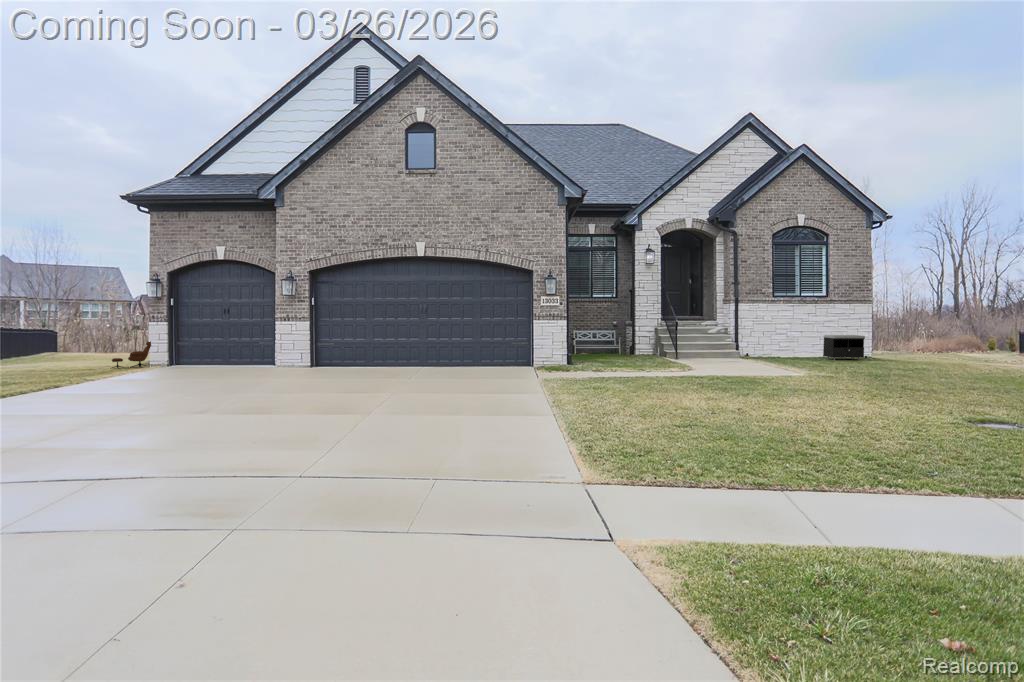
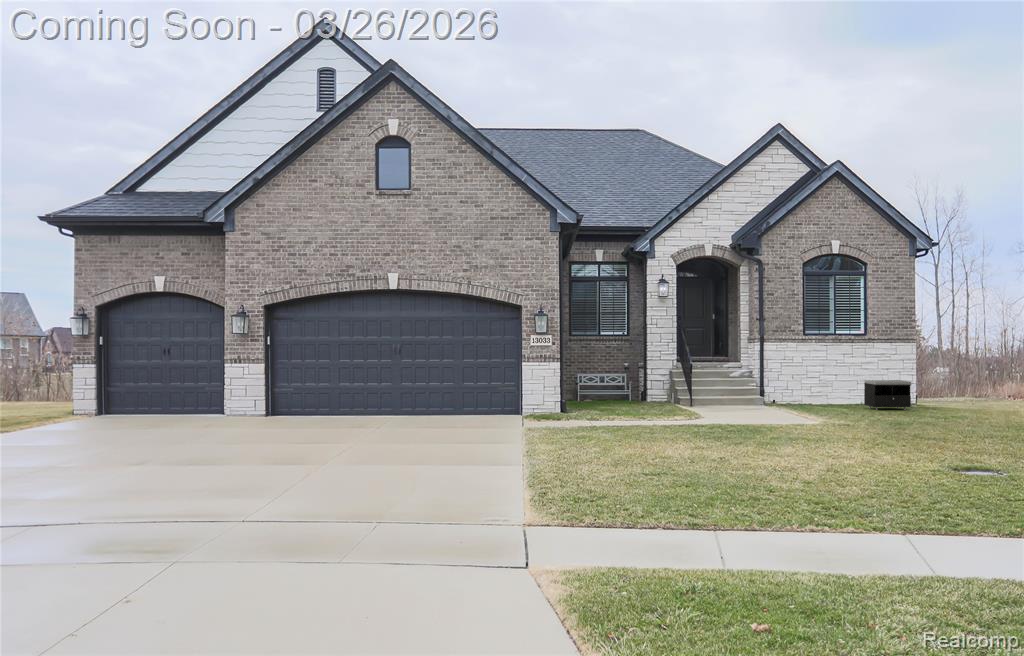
lounge chair: present [112,341,151,368] -> none [25,386,74,419]

